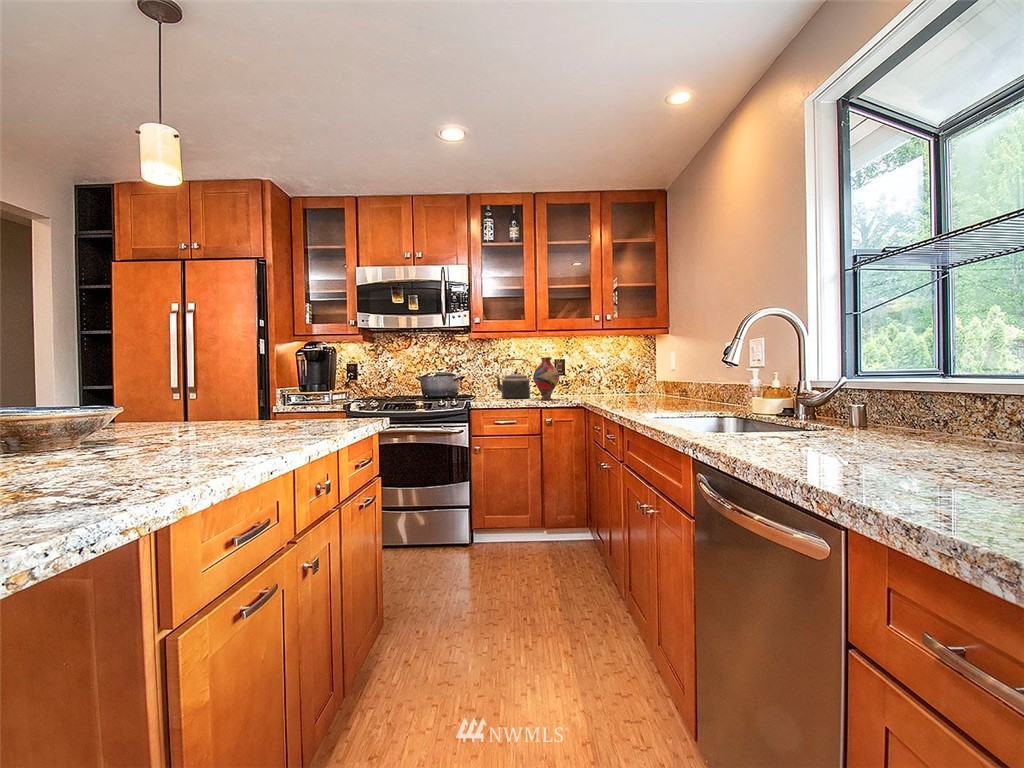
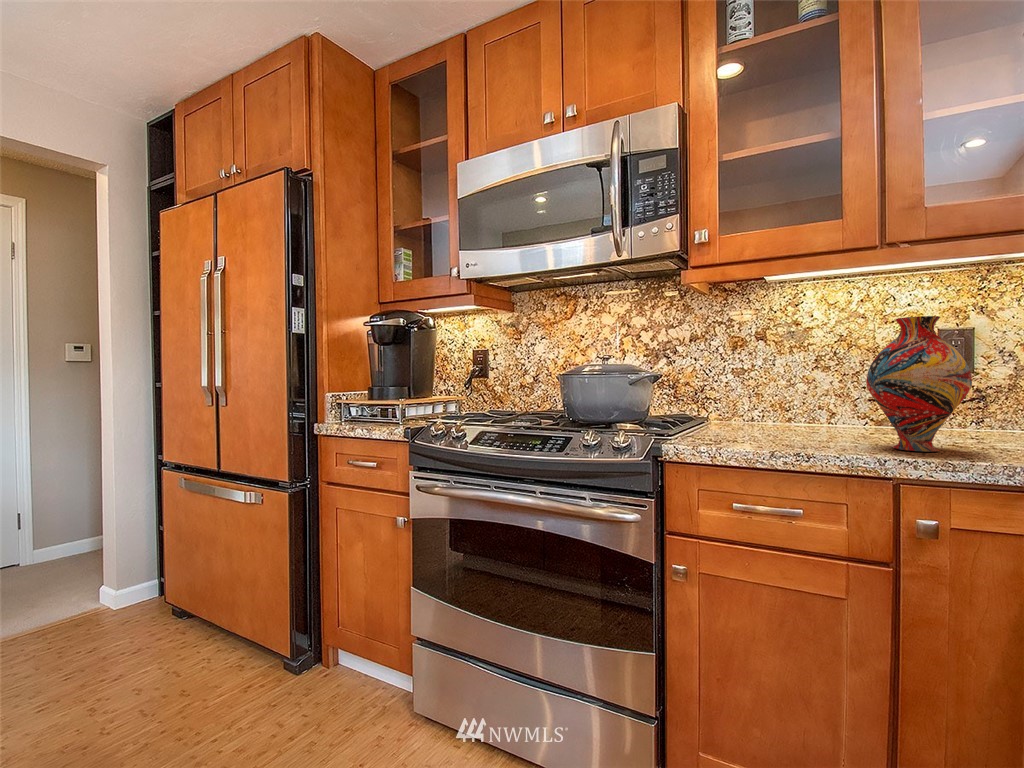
kettle: present [494,359,531,399] -> none [750,329,861,435]

